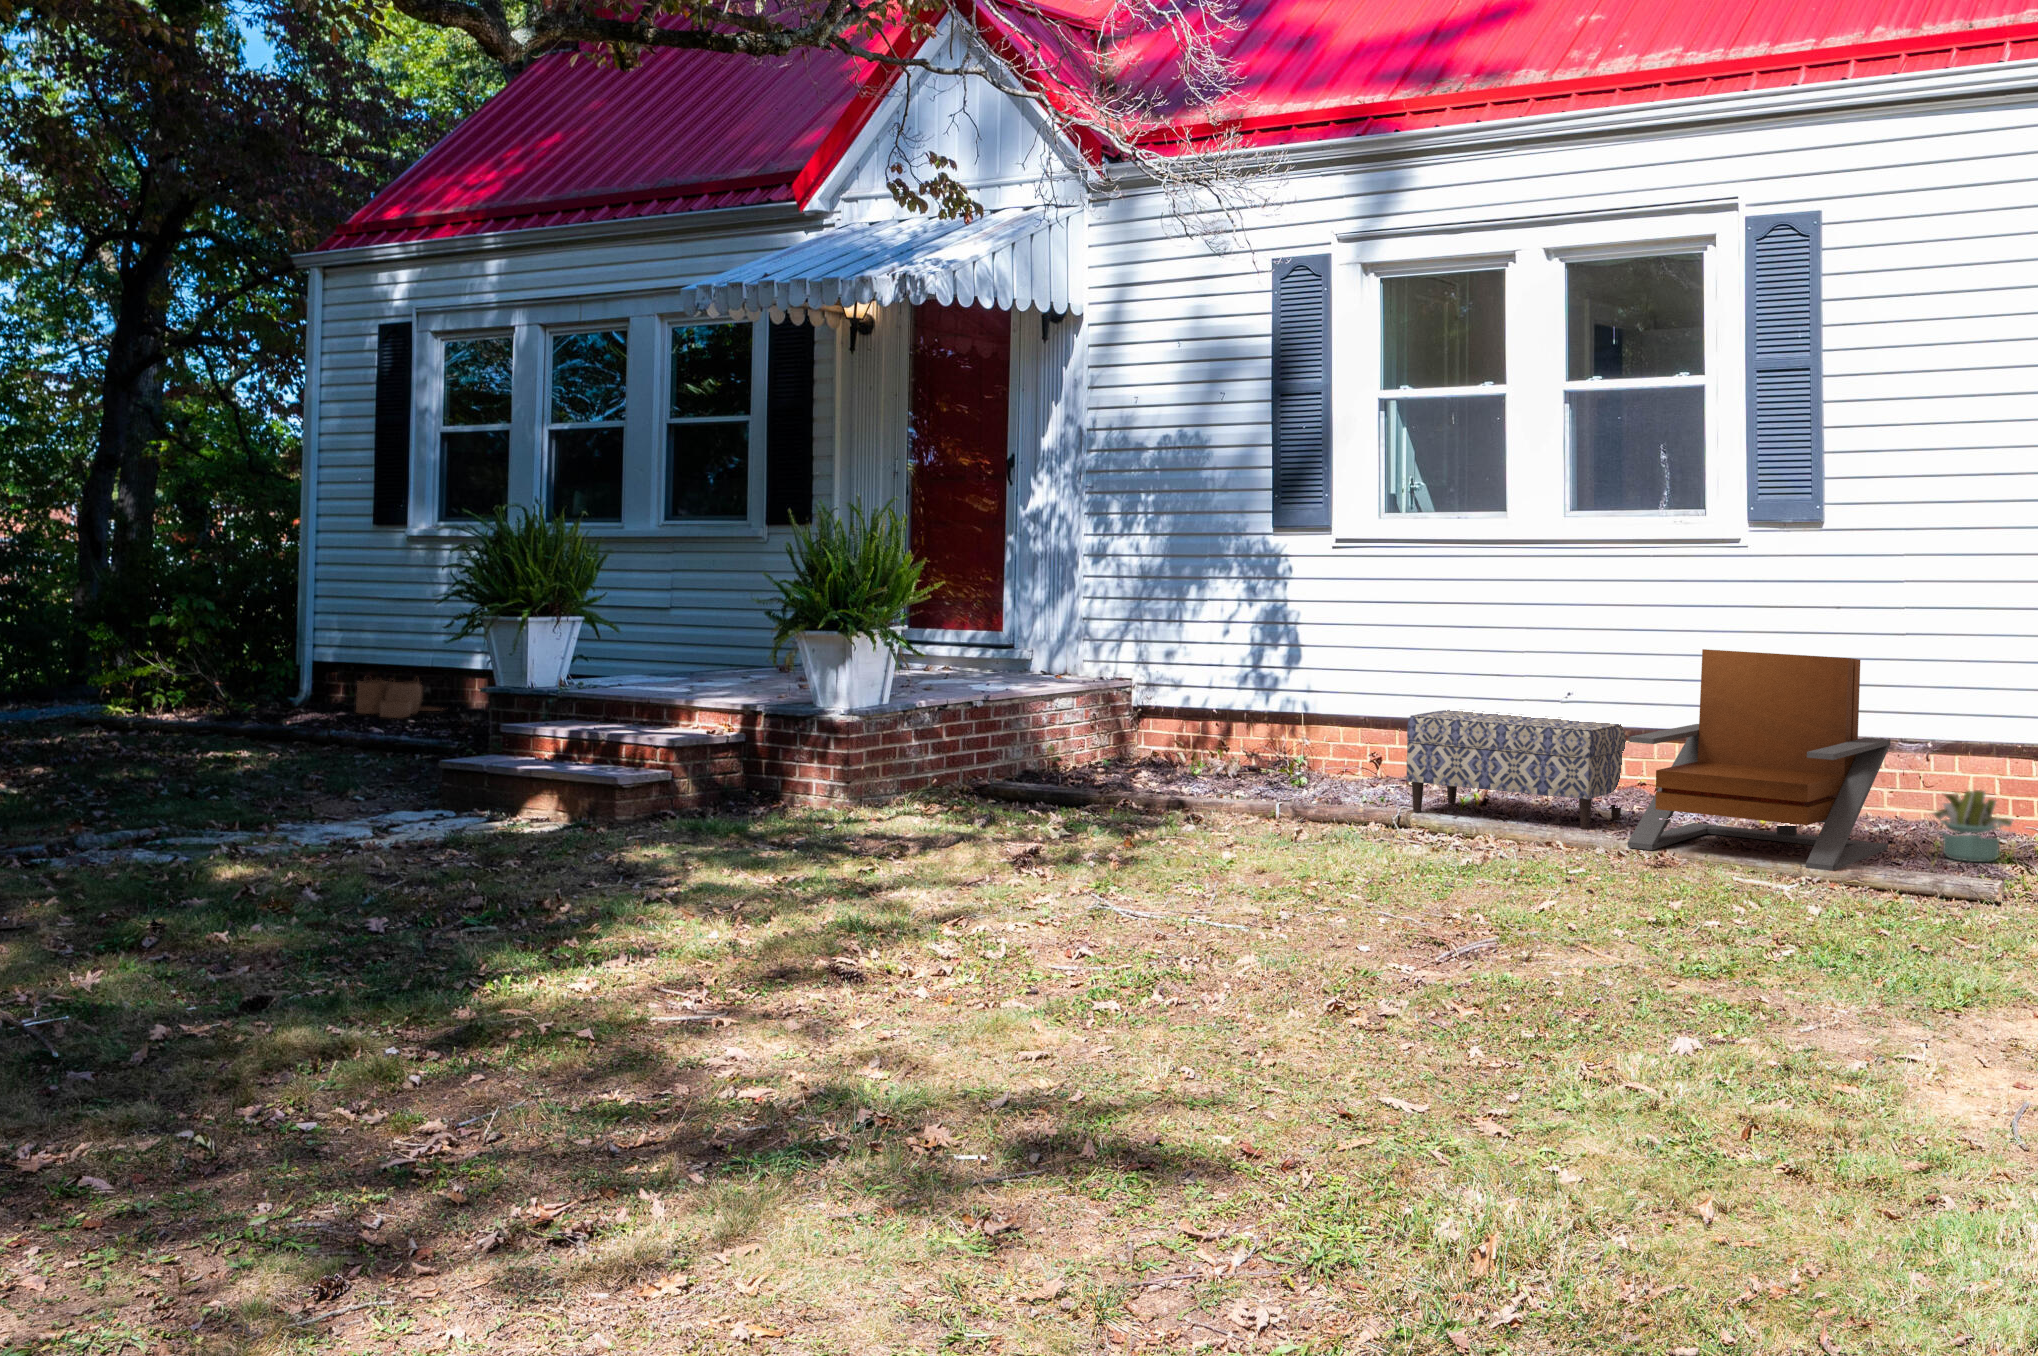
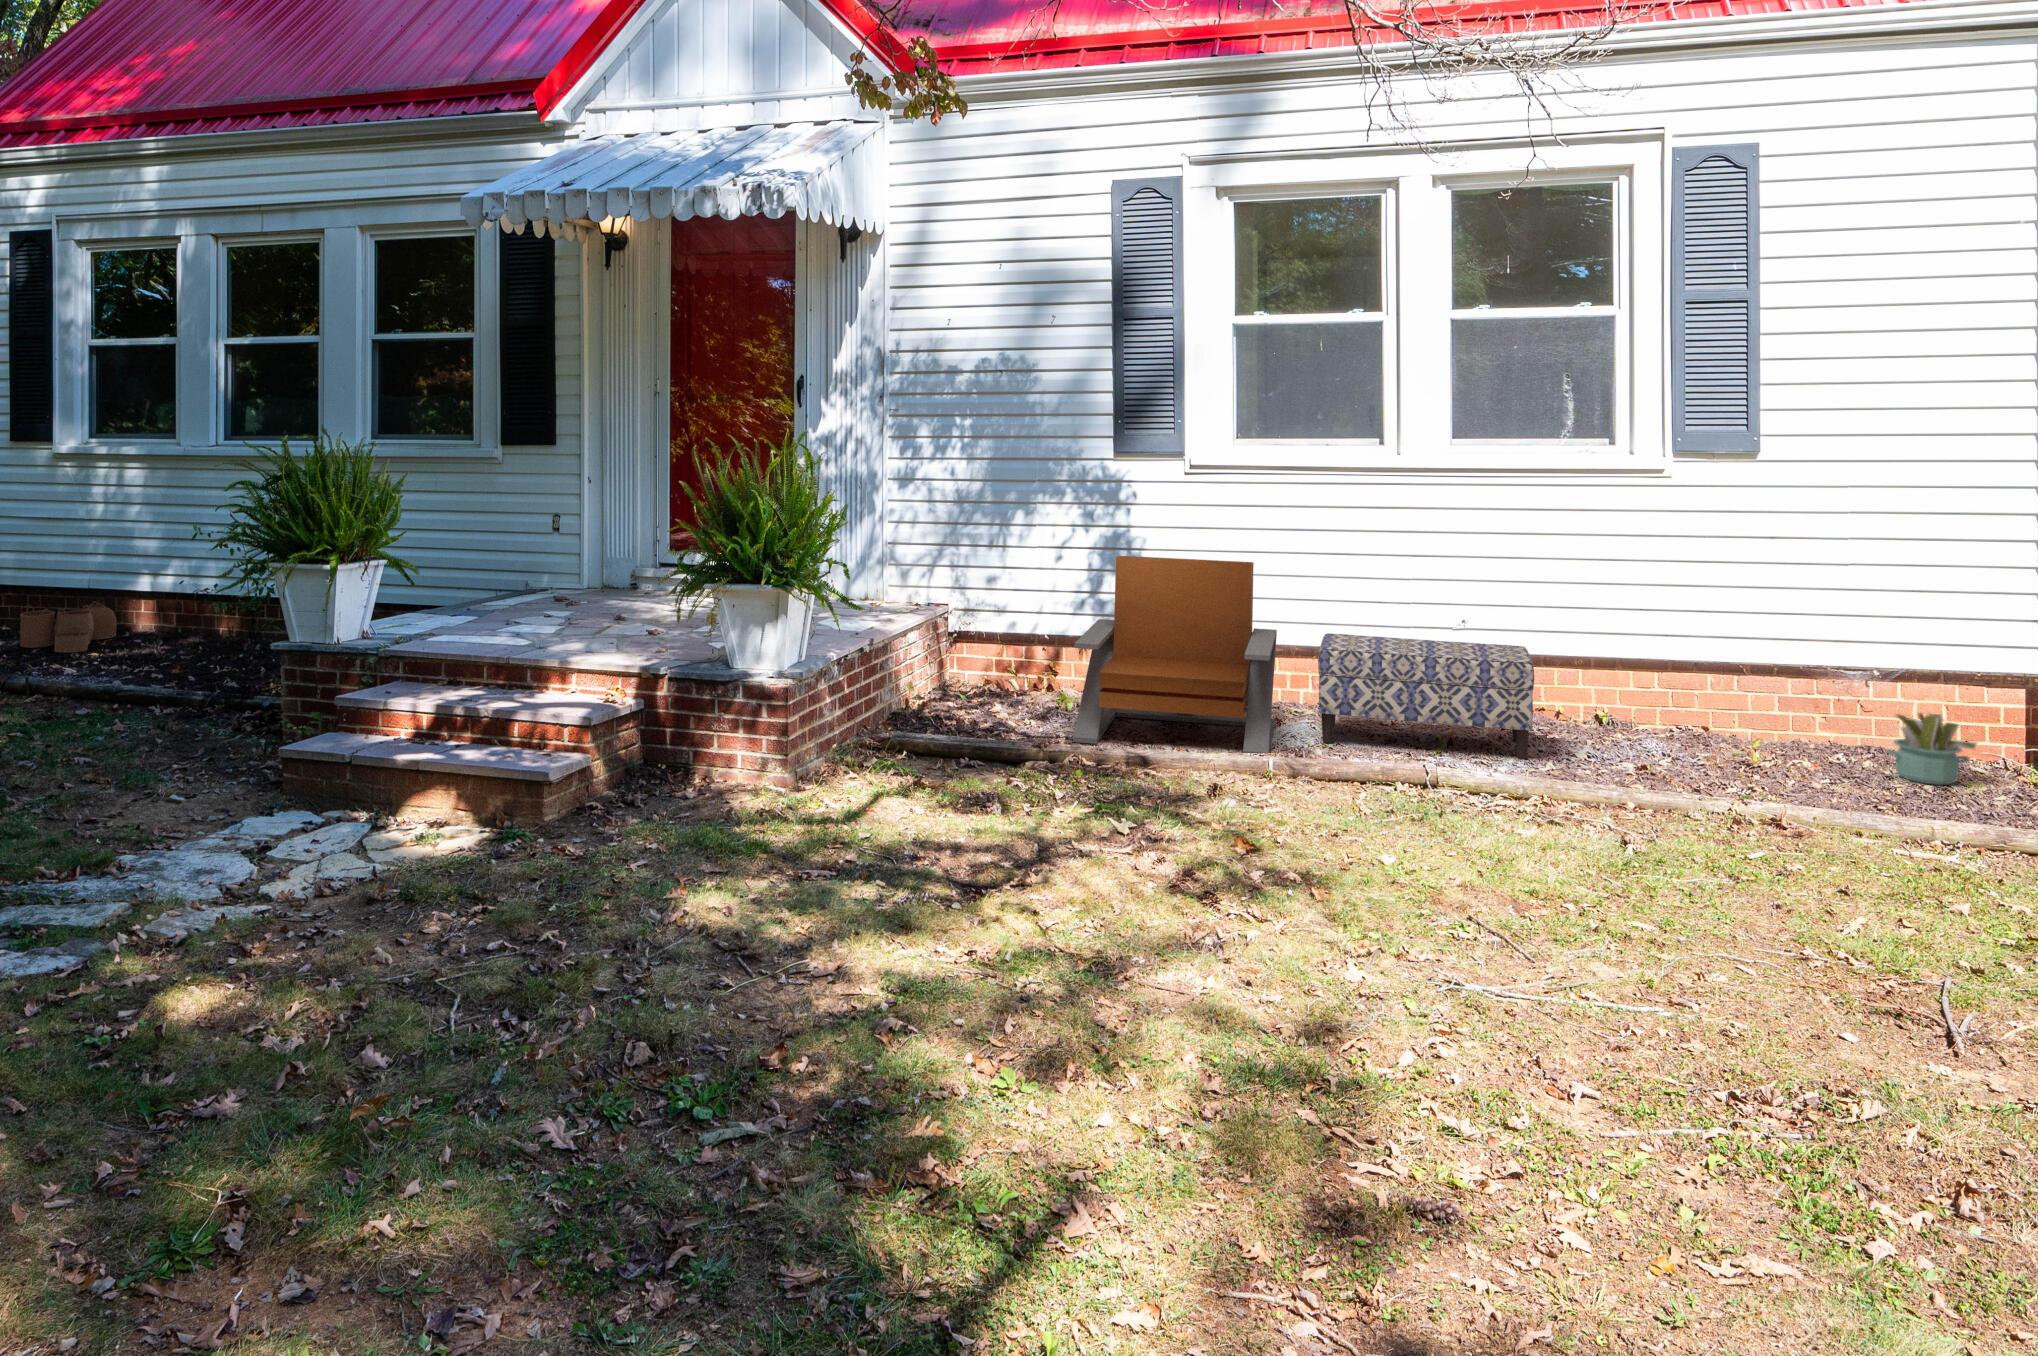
lounge chair: present [1628,649,1890,871] -> present [1073,556,1277,753]

